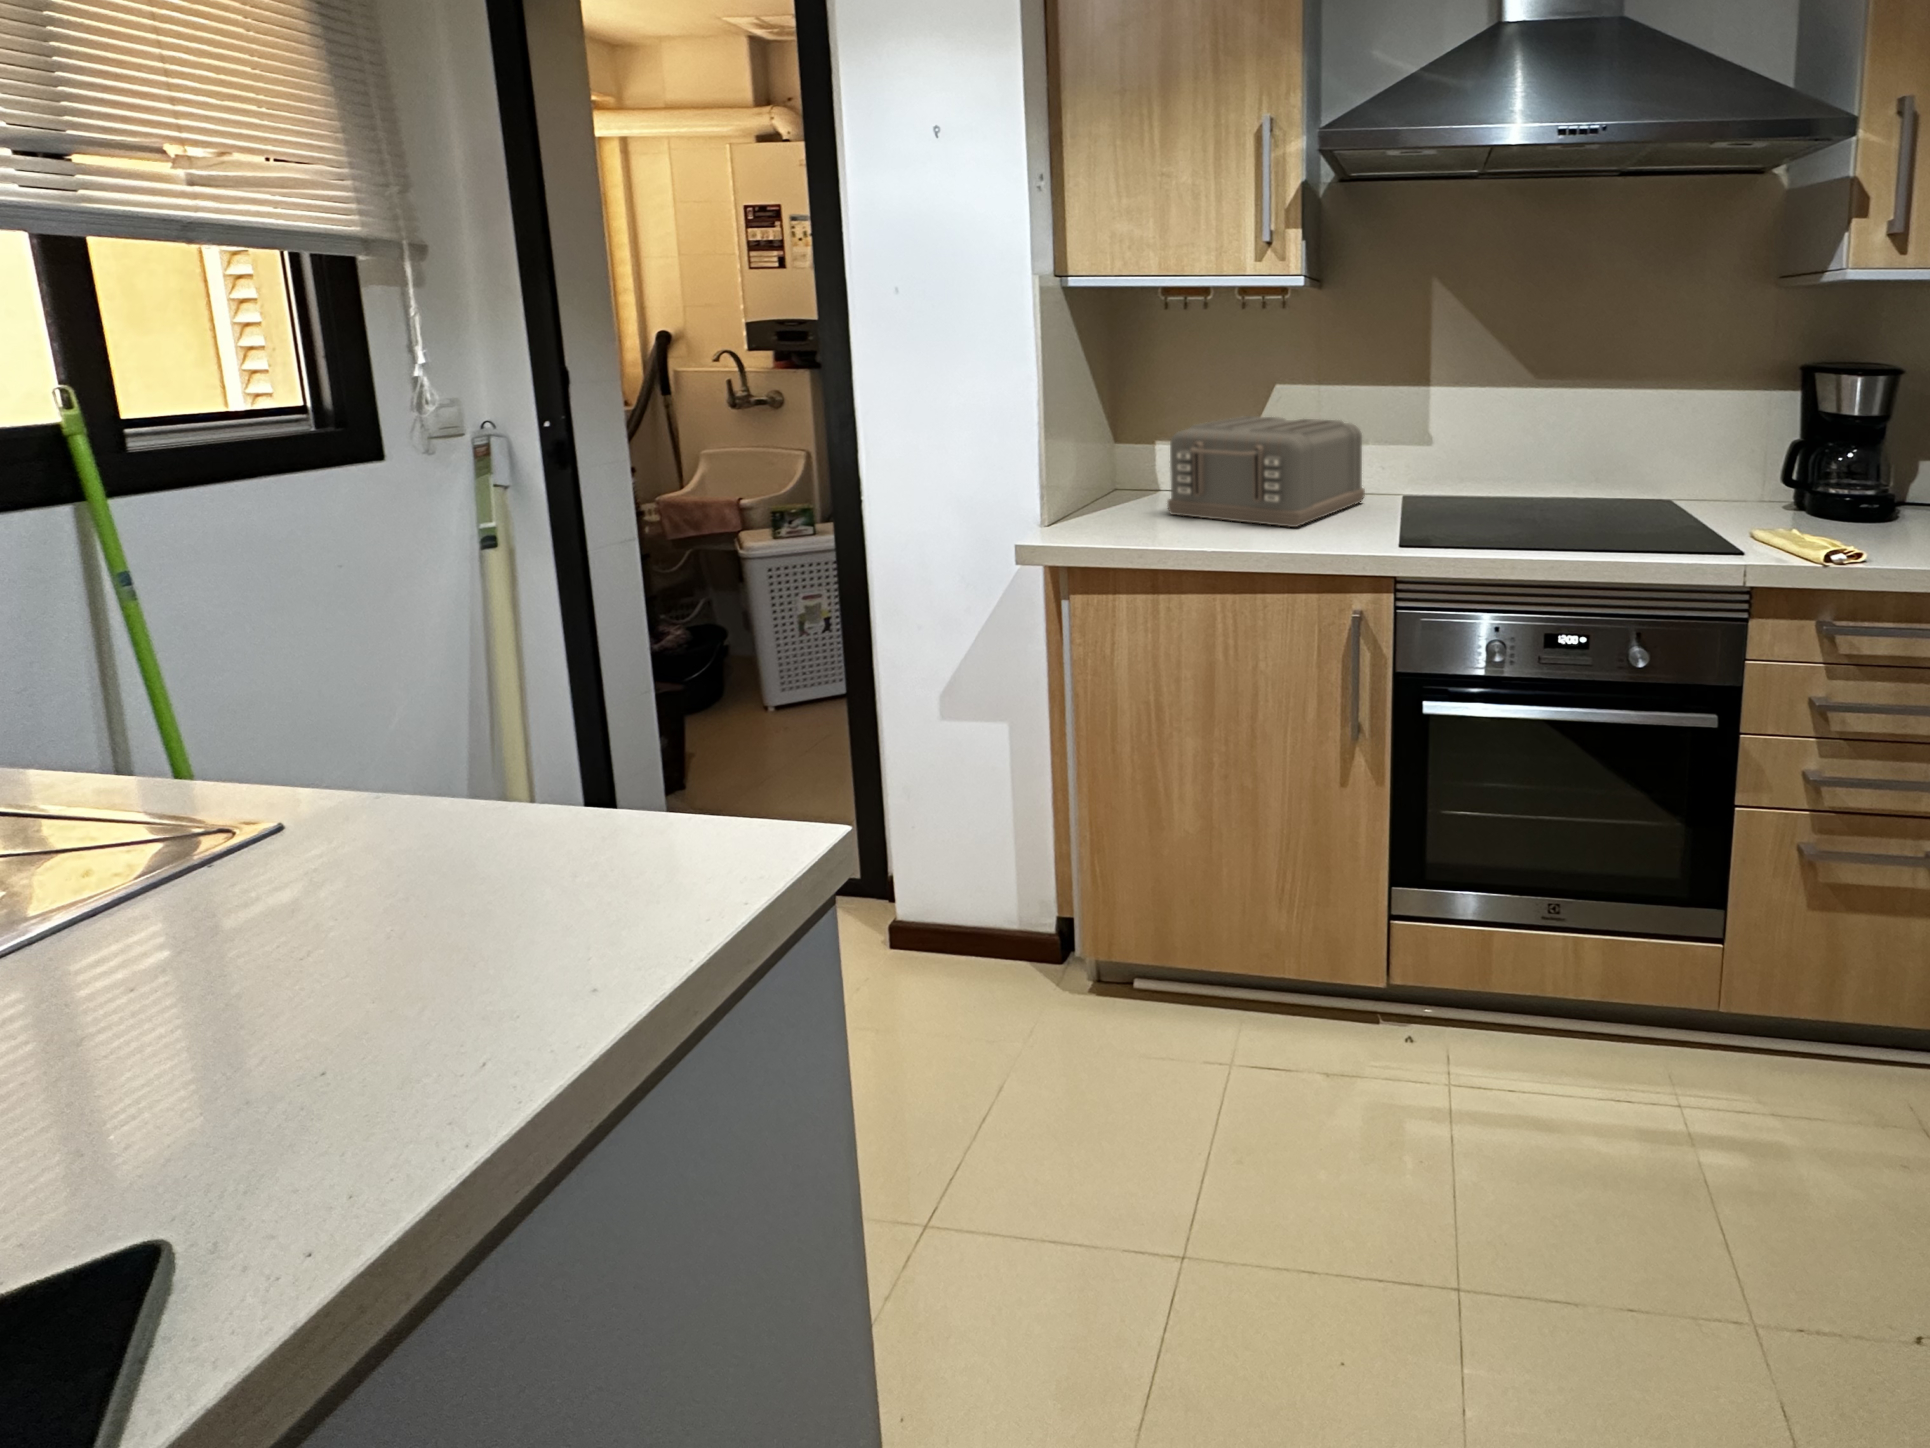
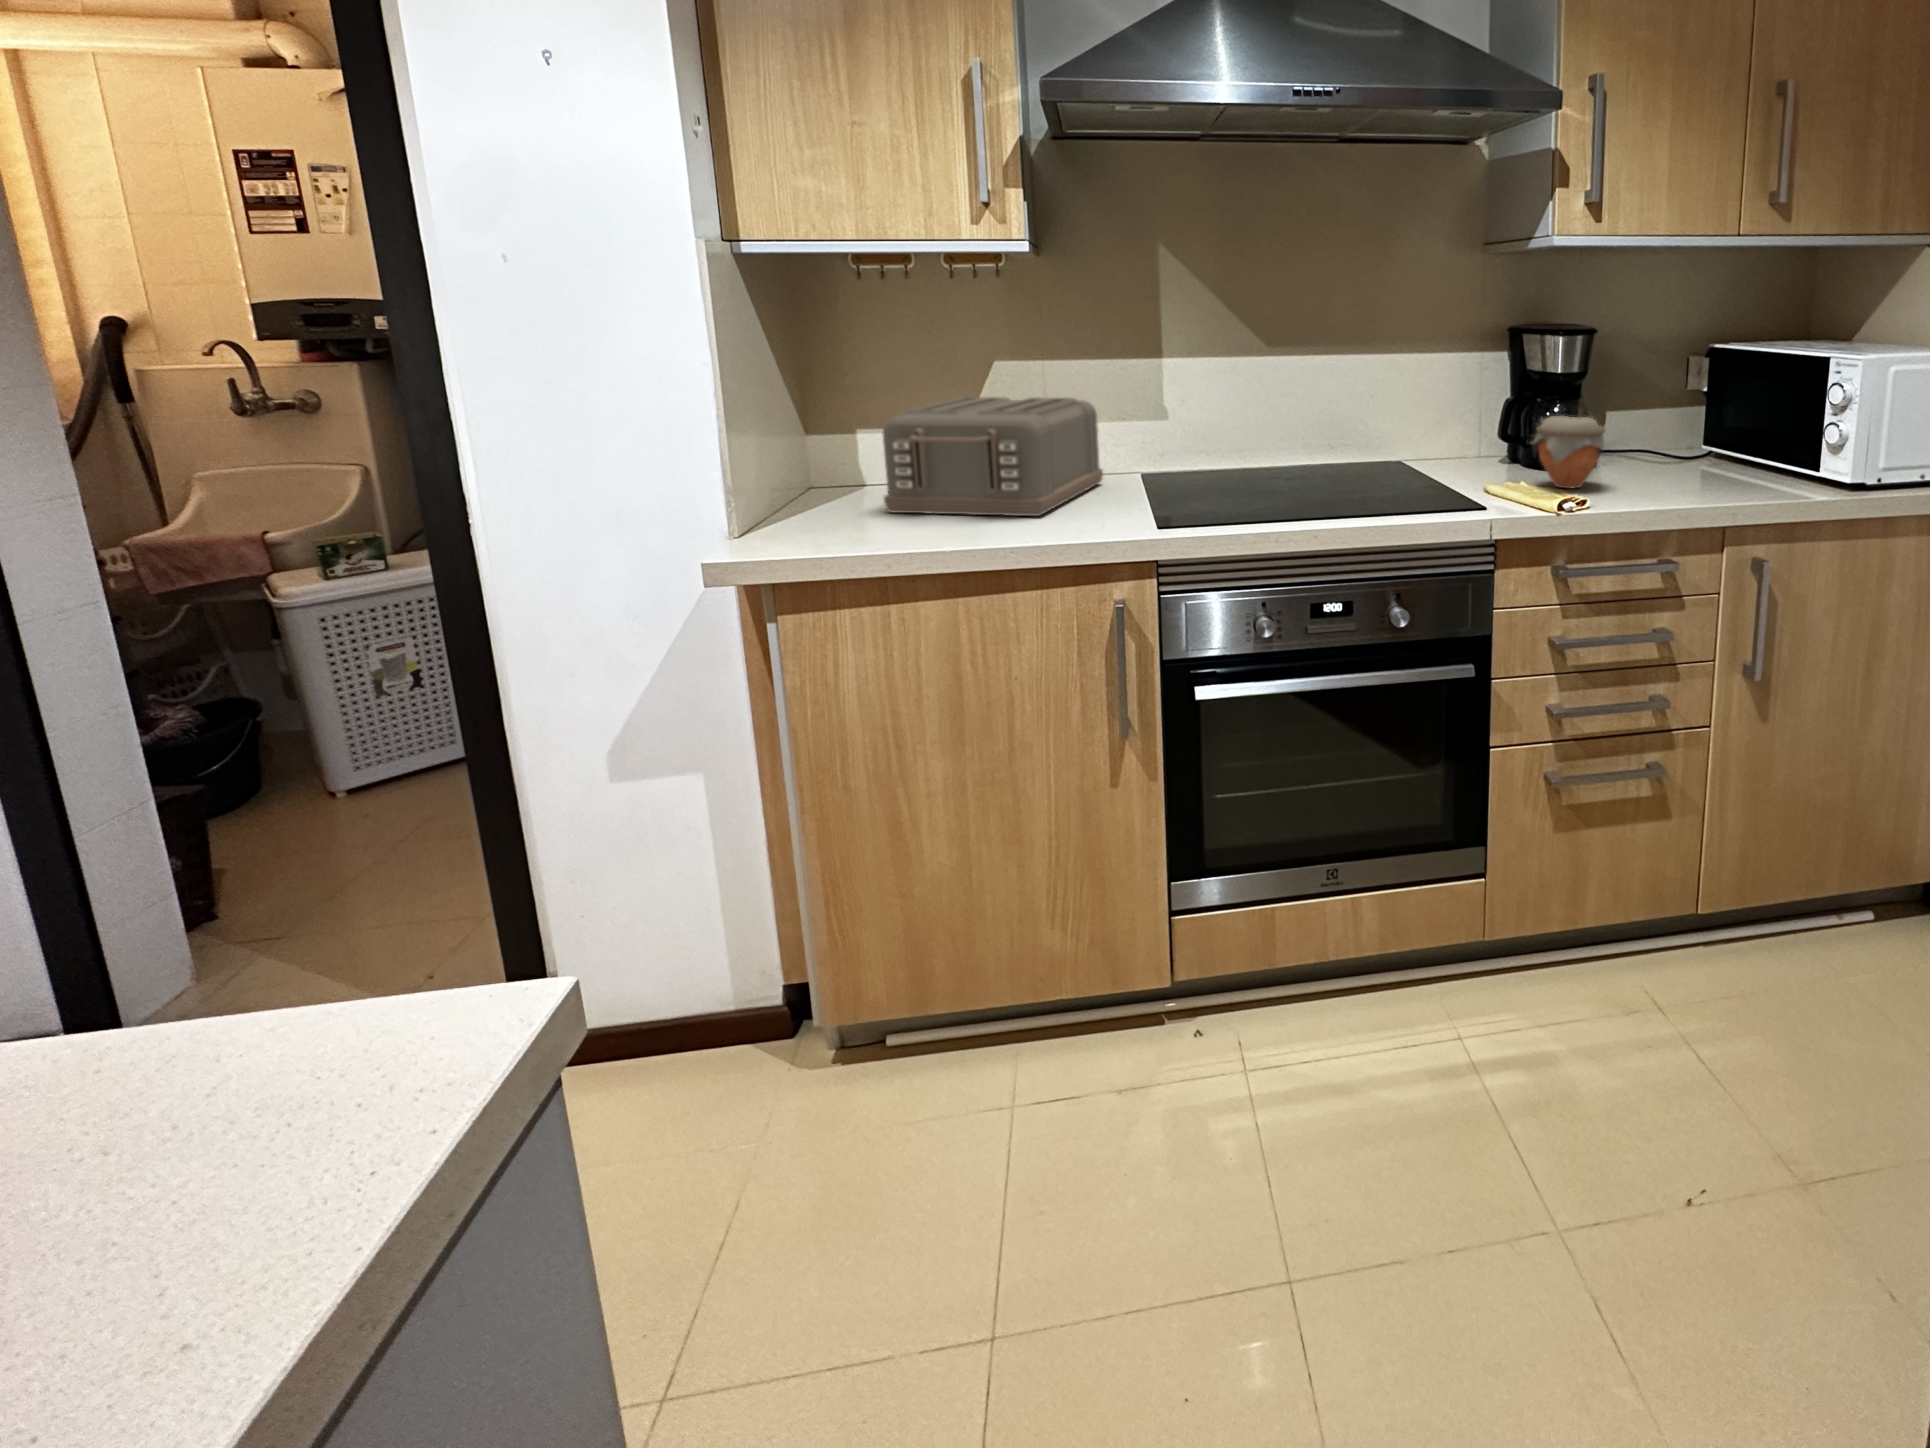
jar: none [1810,462,1899,541] -> present [1533,416,1606,488]

